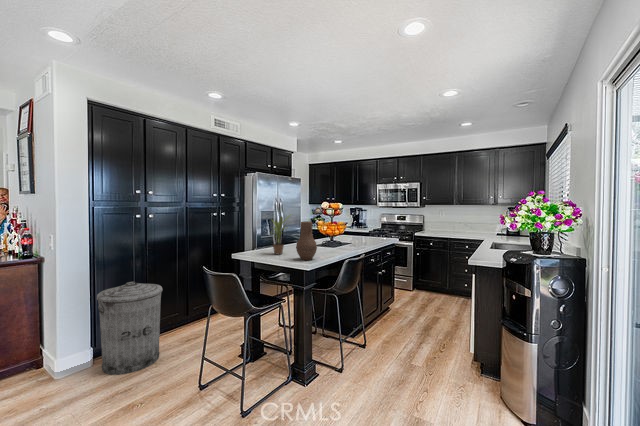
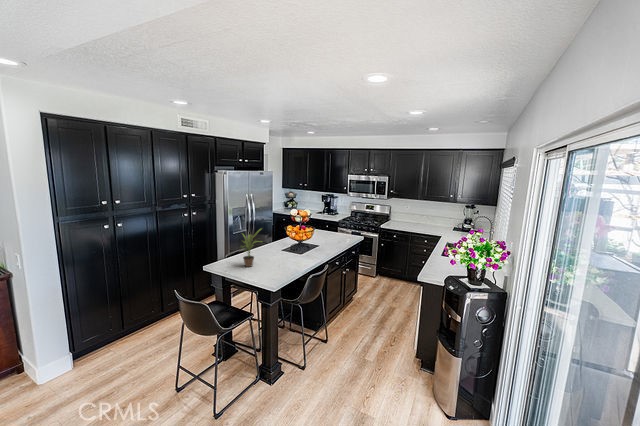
vase: present [296,221,317,260] -> none [265,242,284,278]
trash can: present [97,282,162,375] -> none [73,289,138,377]

